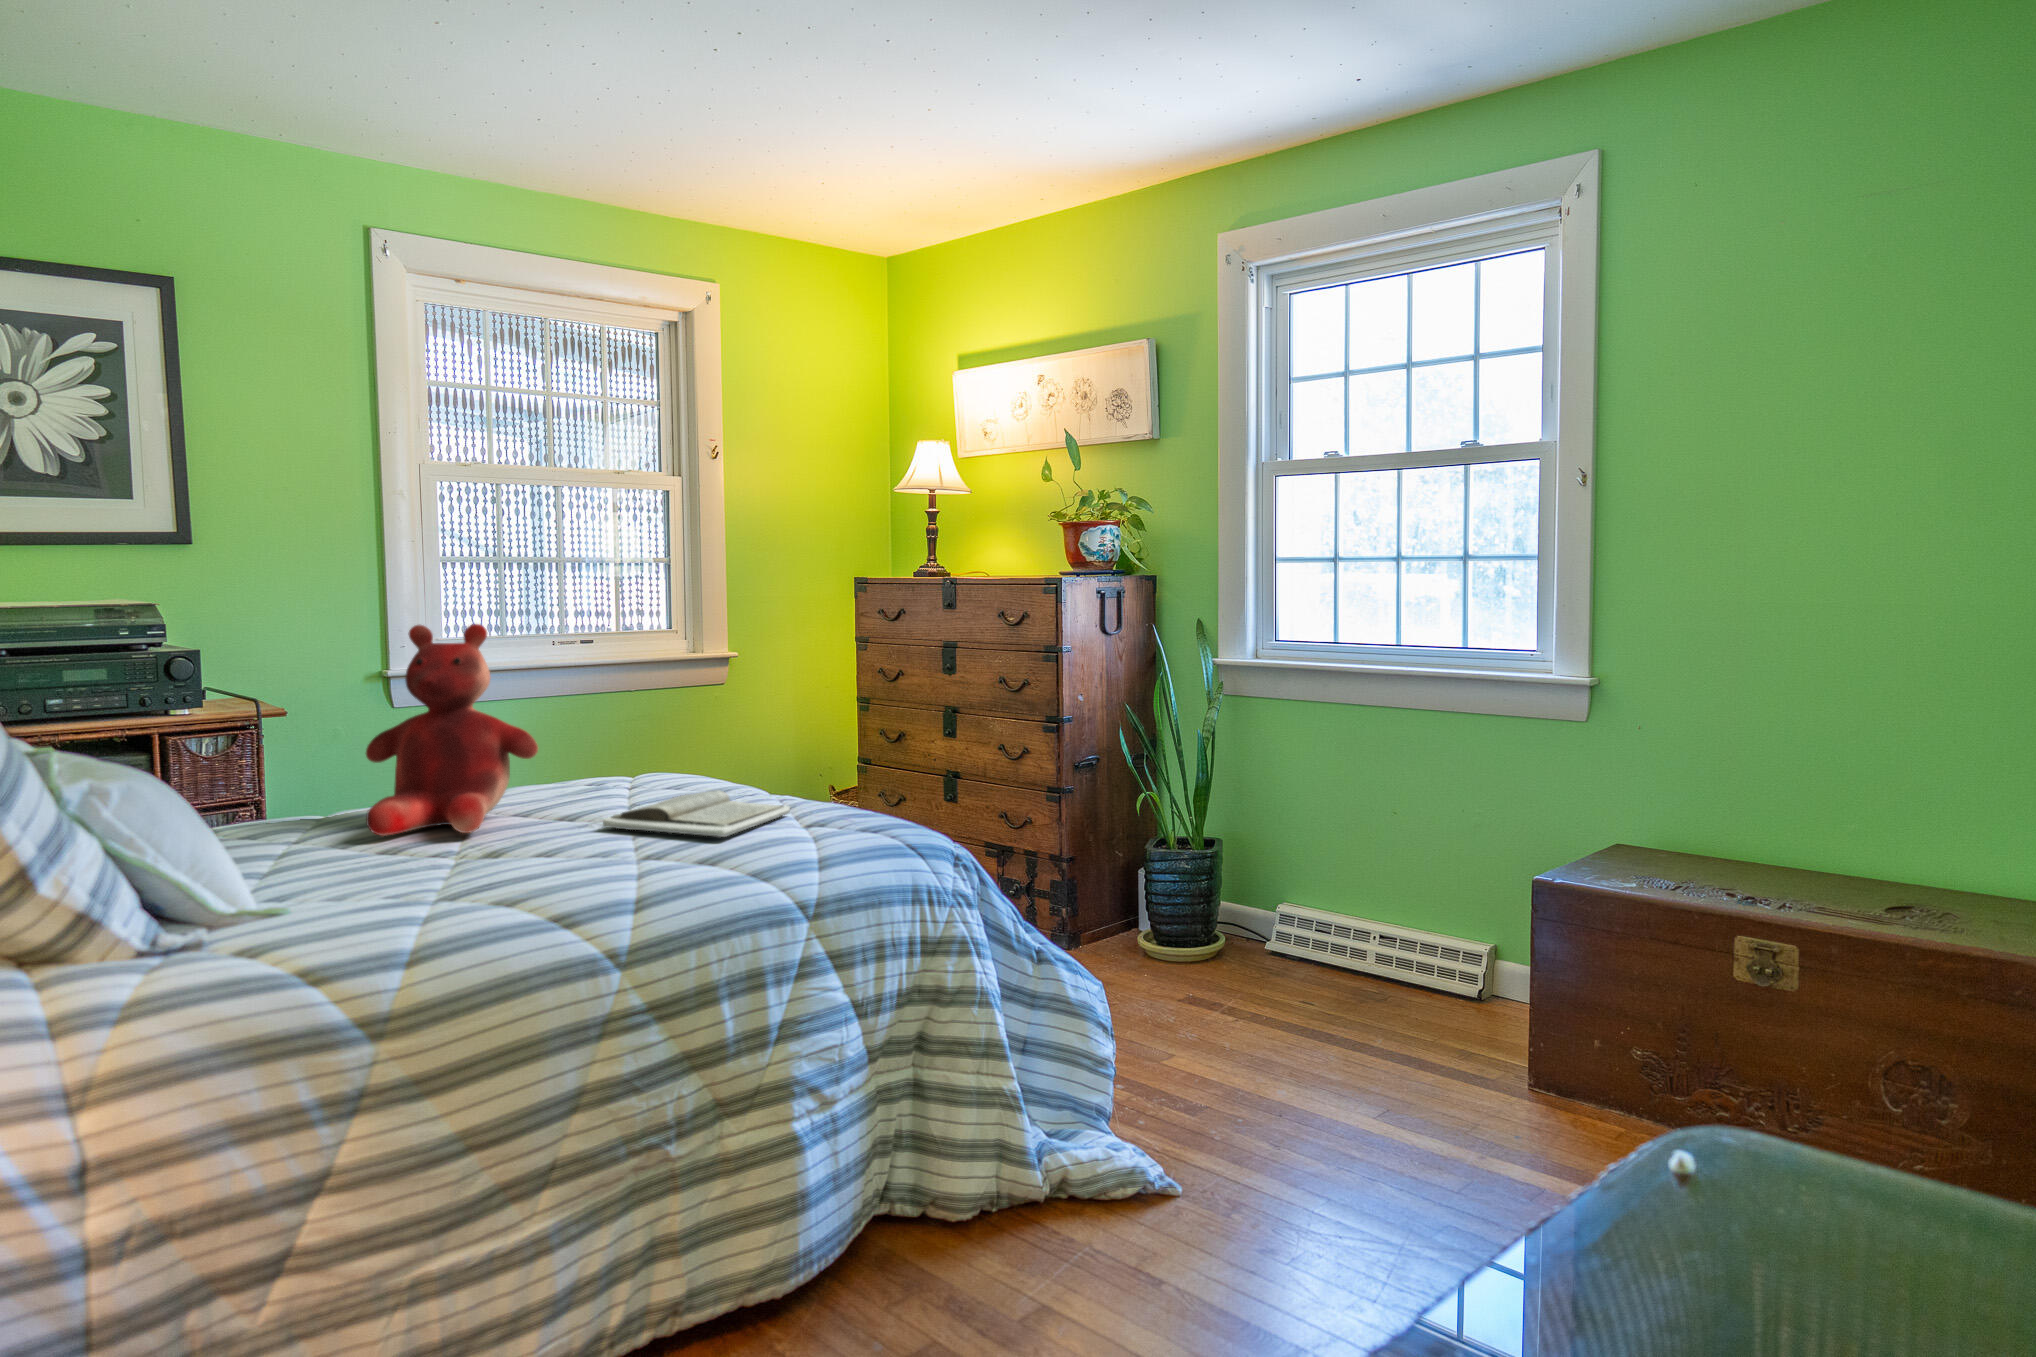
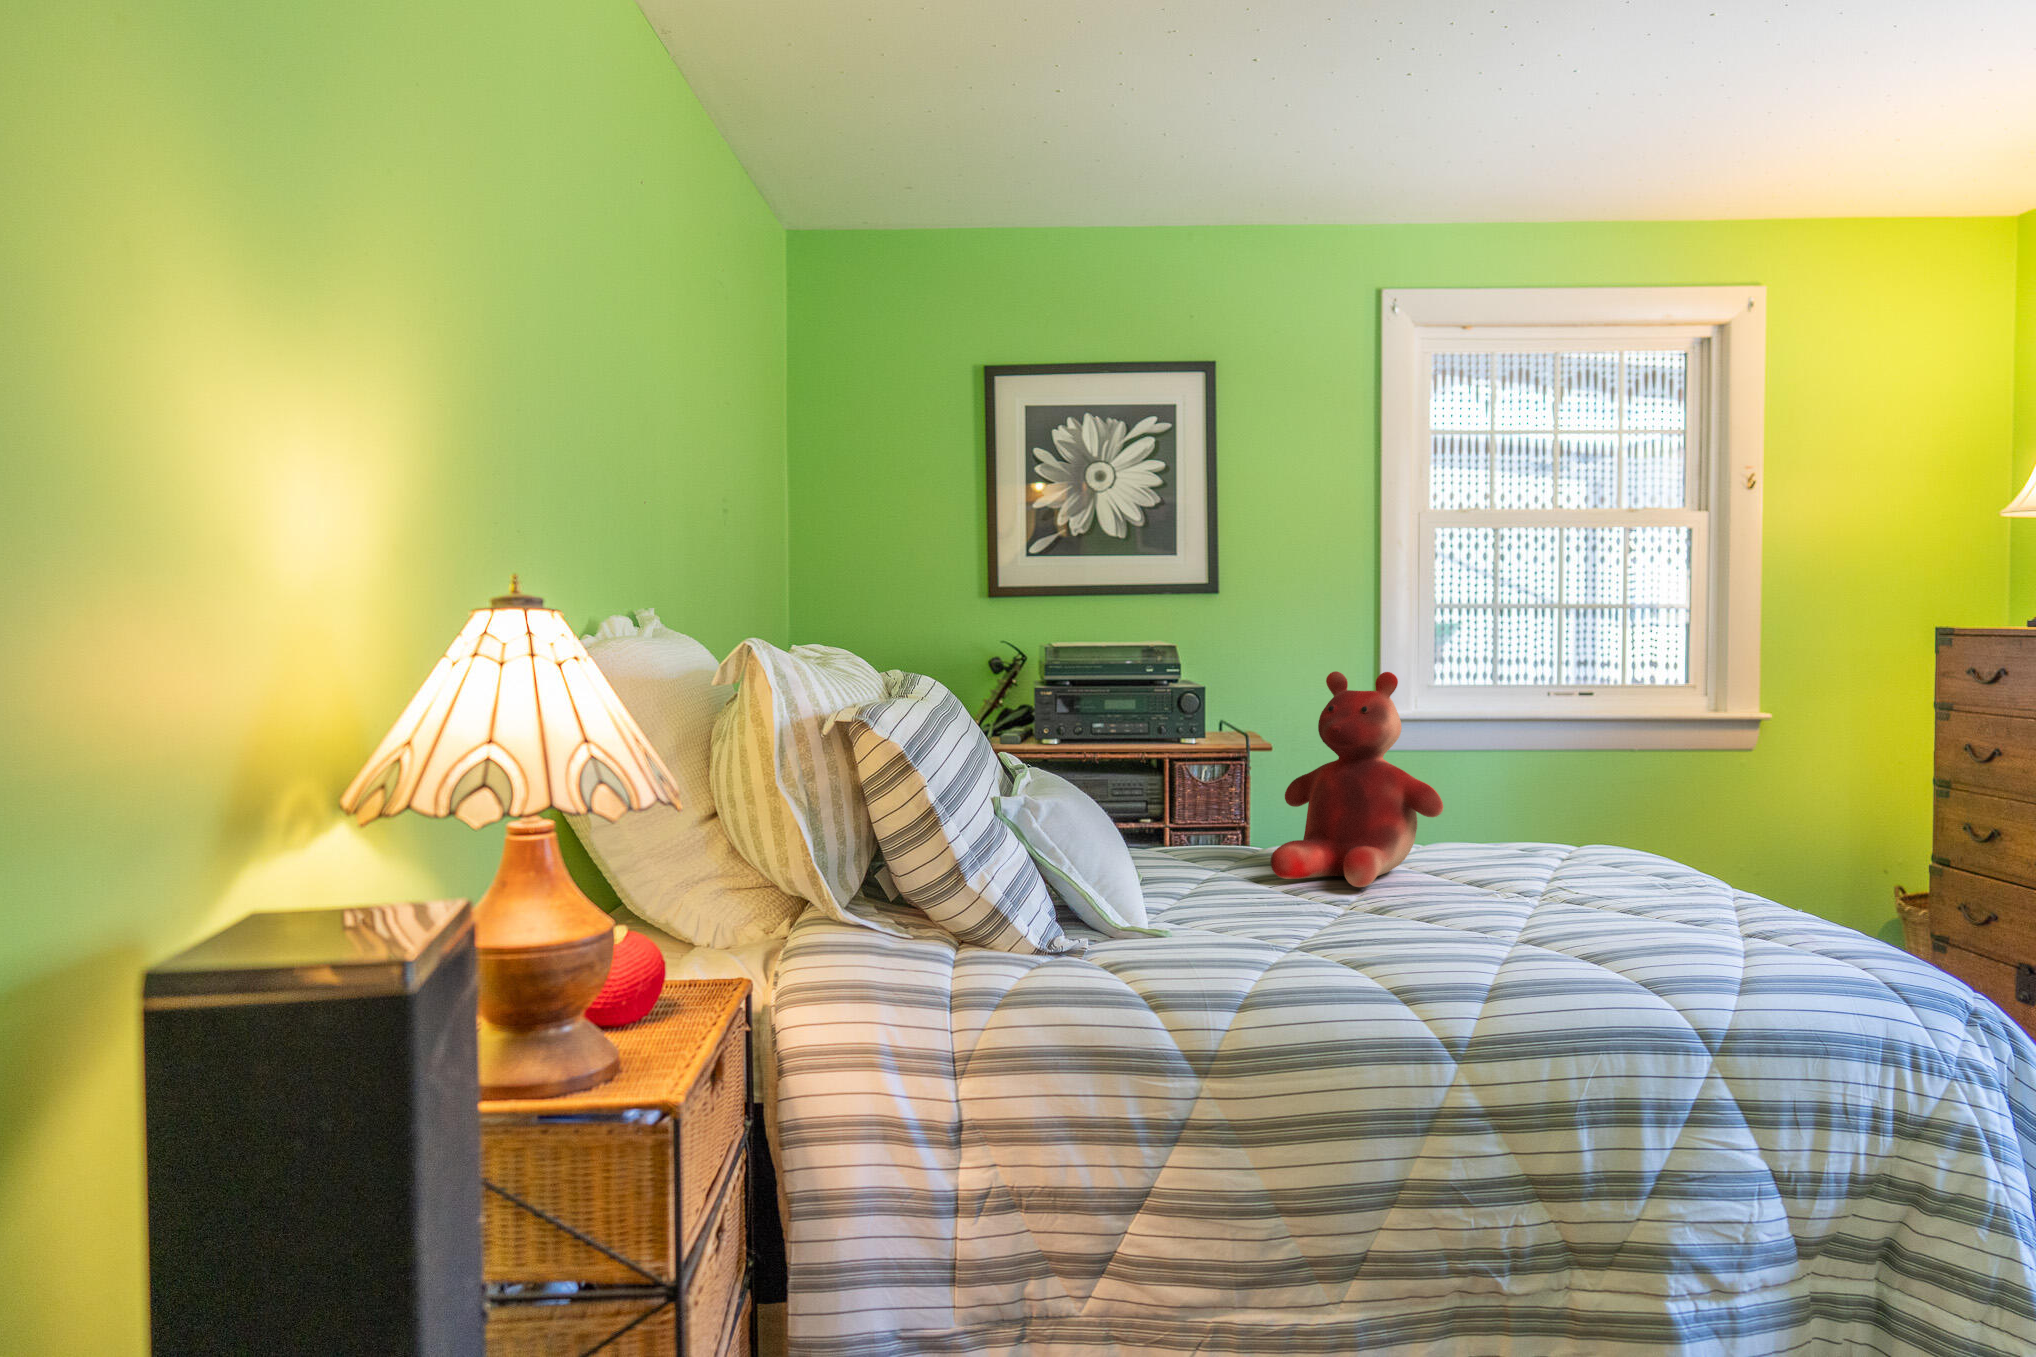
book: present [603,791,790,837] -> none [1497,877,1732,933]

